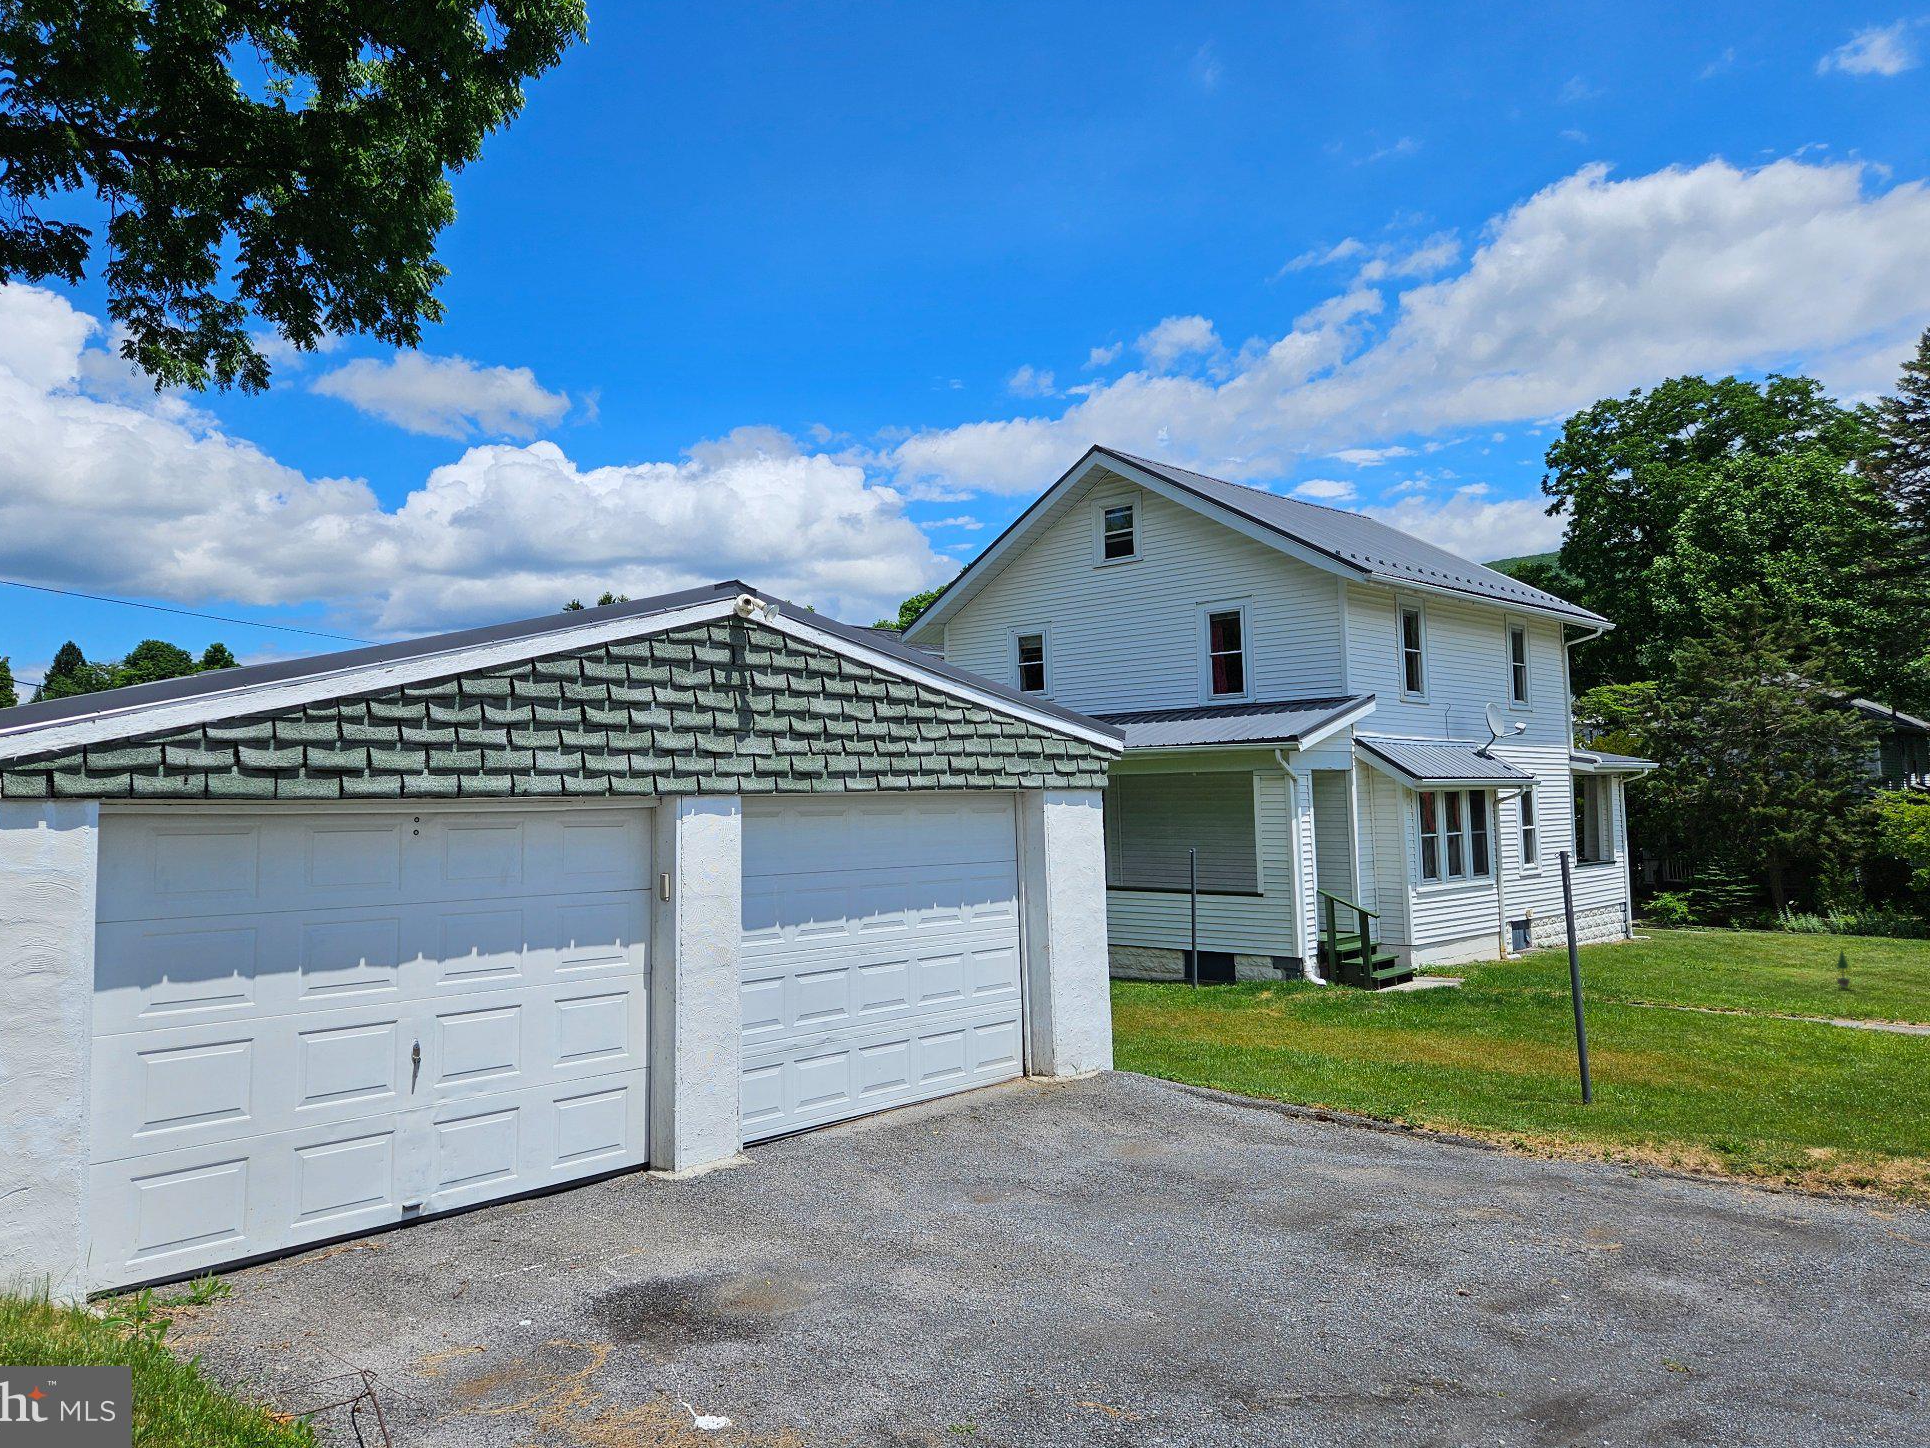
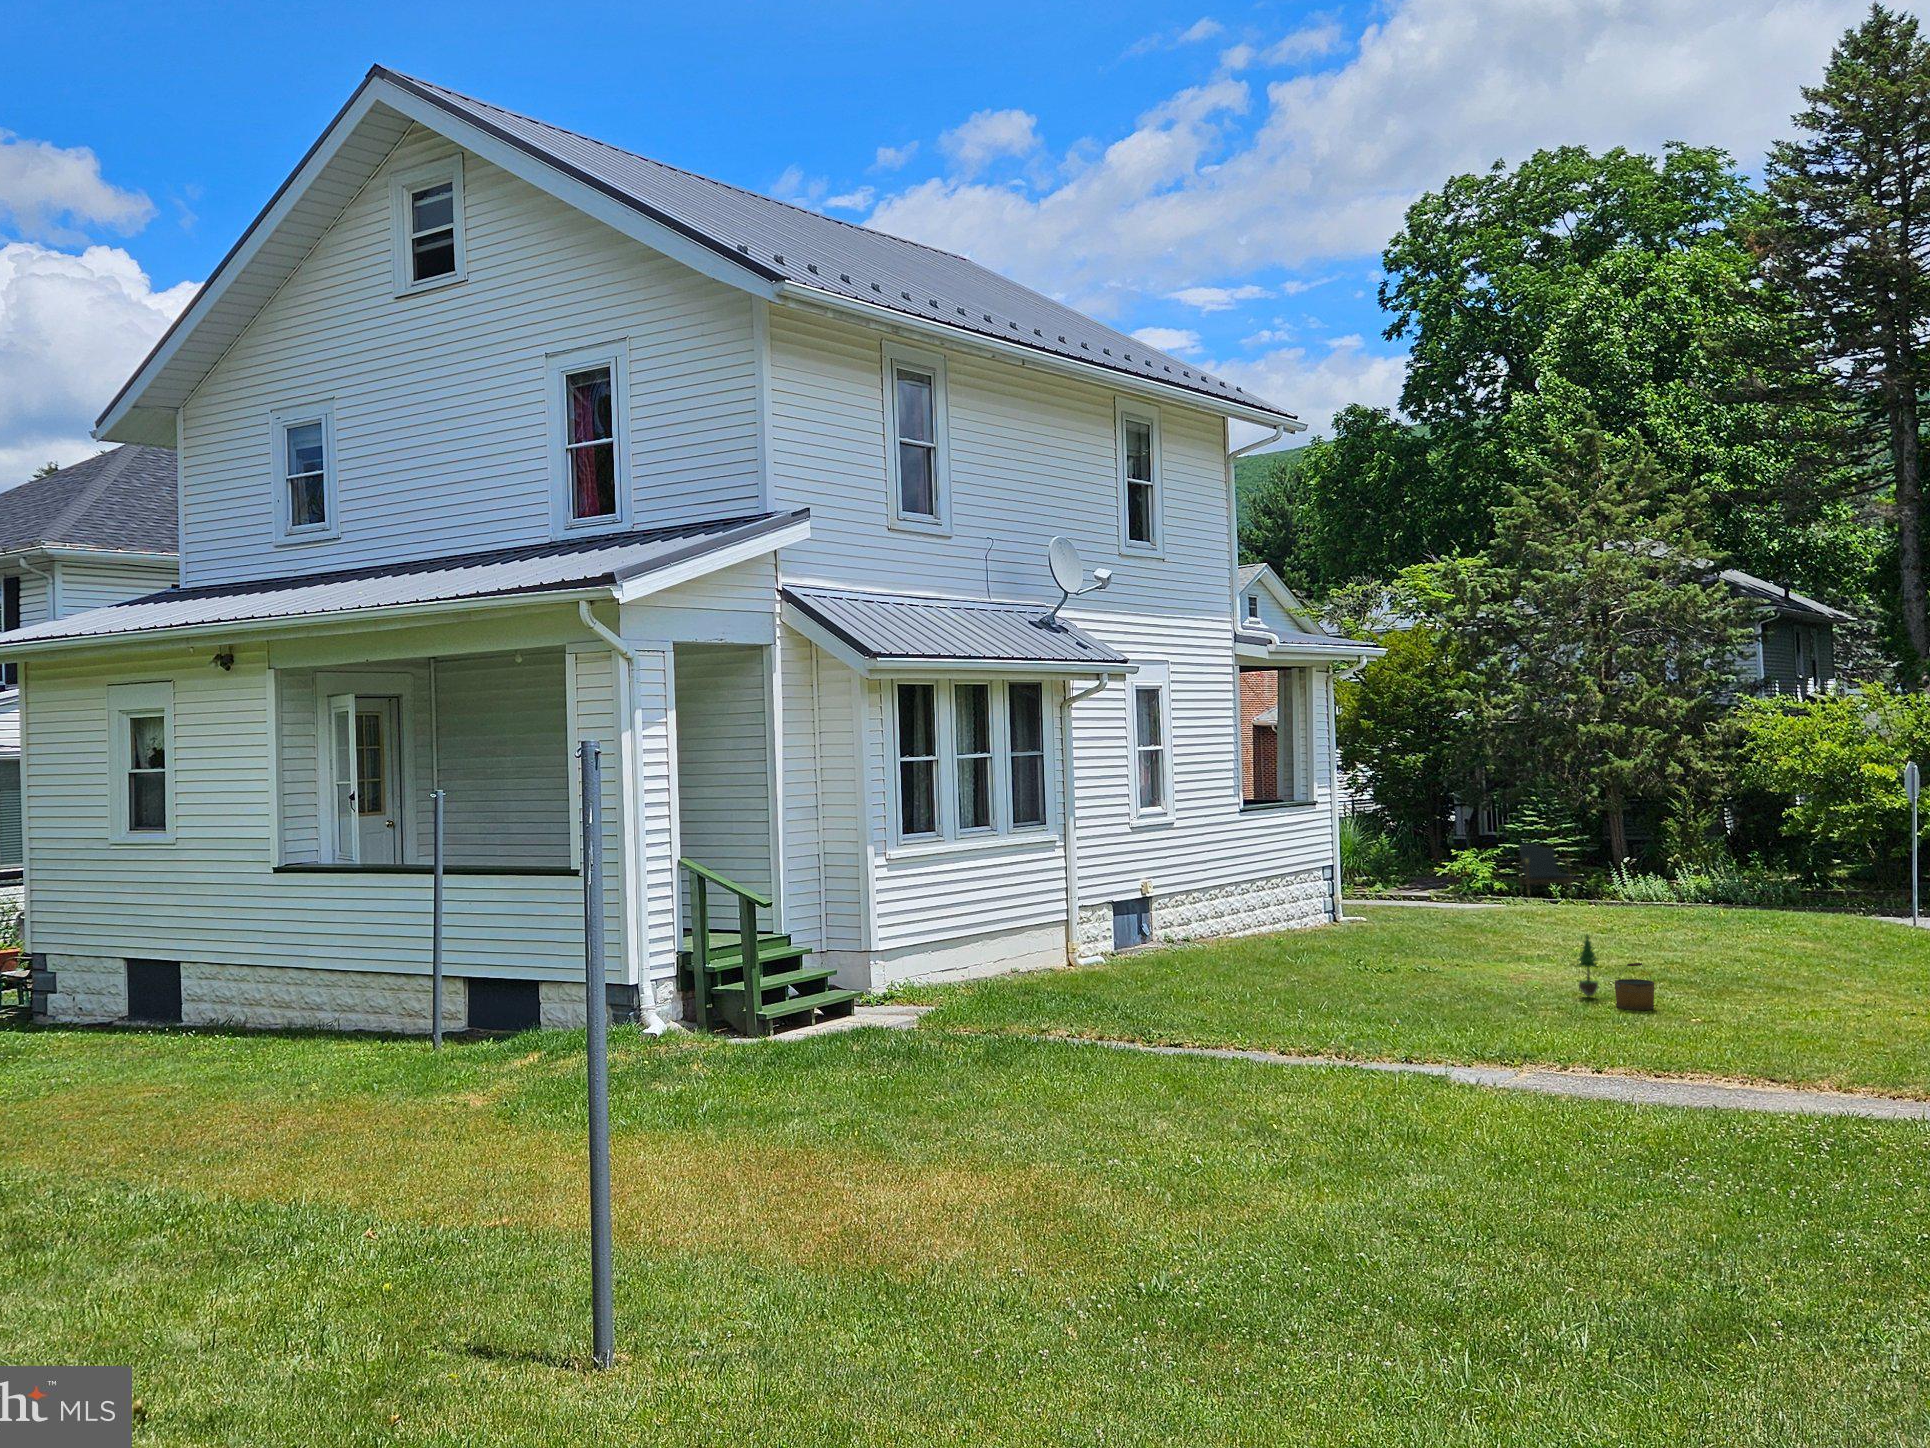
lounge chair: none [1710,888,1752,925] -> present [1519,844,1572,894]
bucket: none [1866,967,1893,996] -> present [1615,963,1654,1010]

